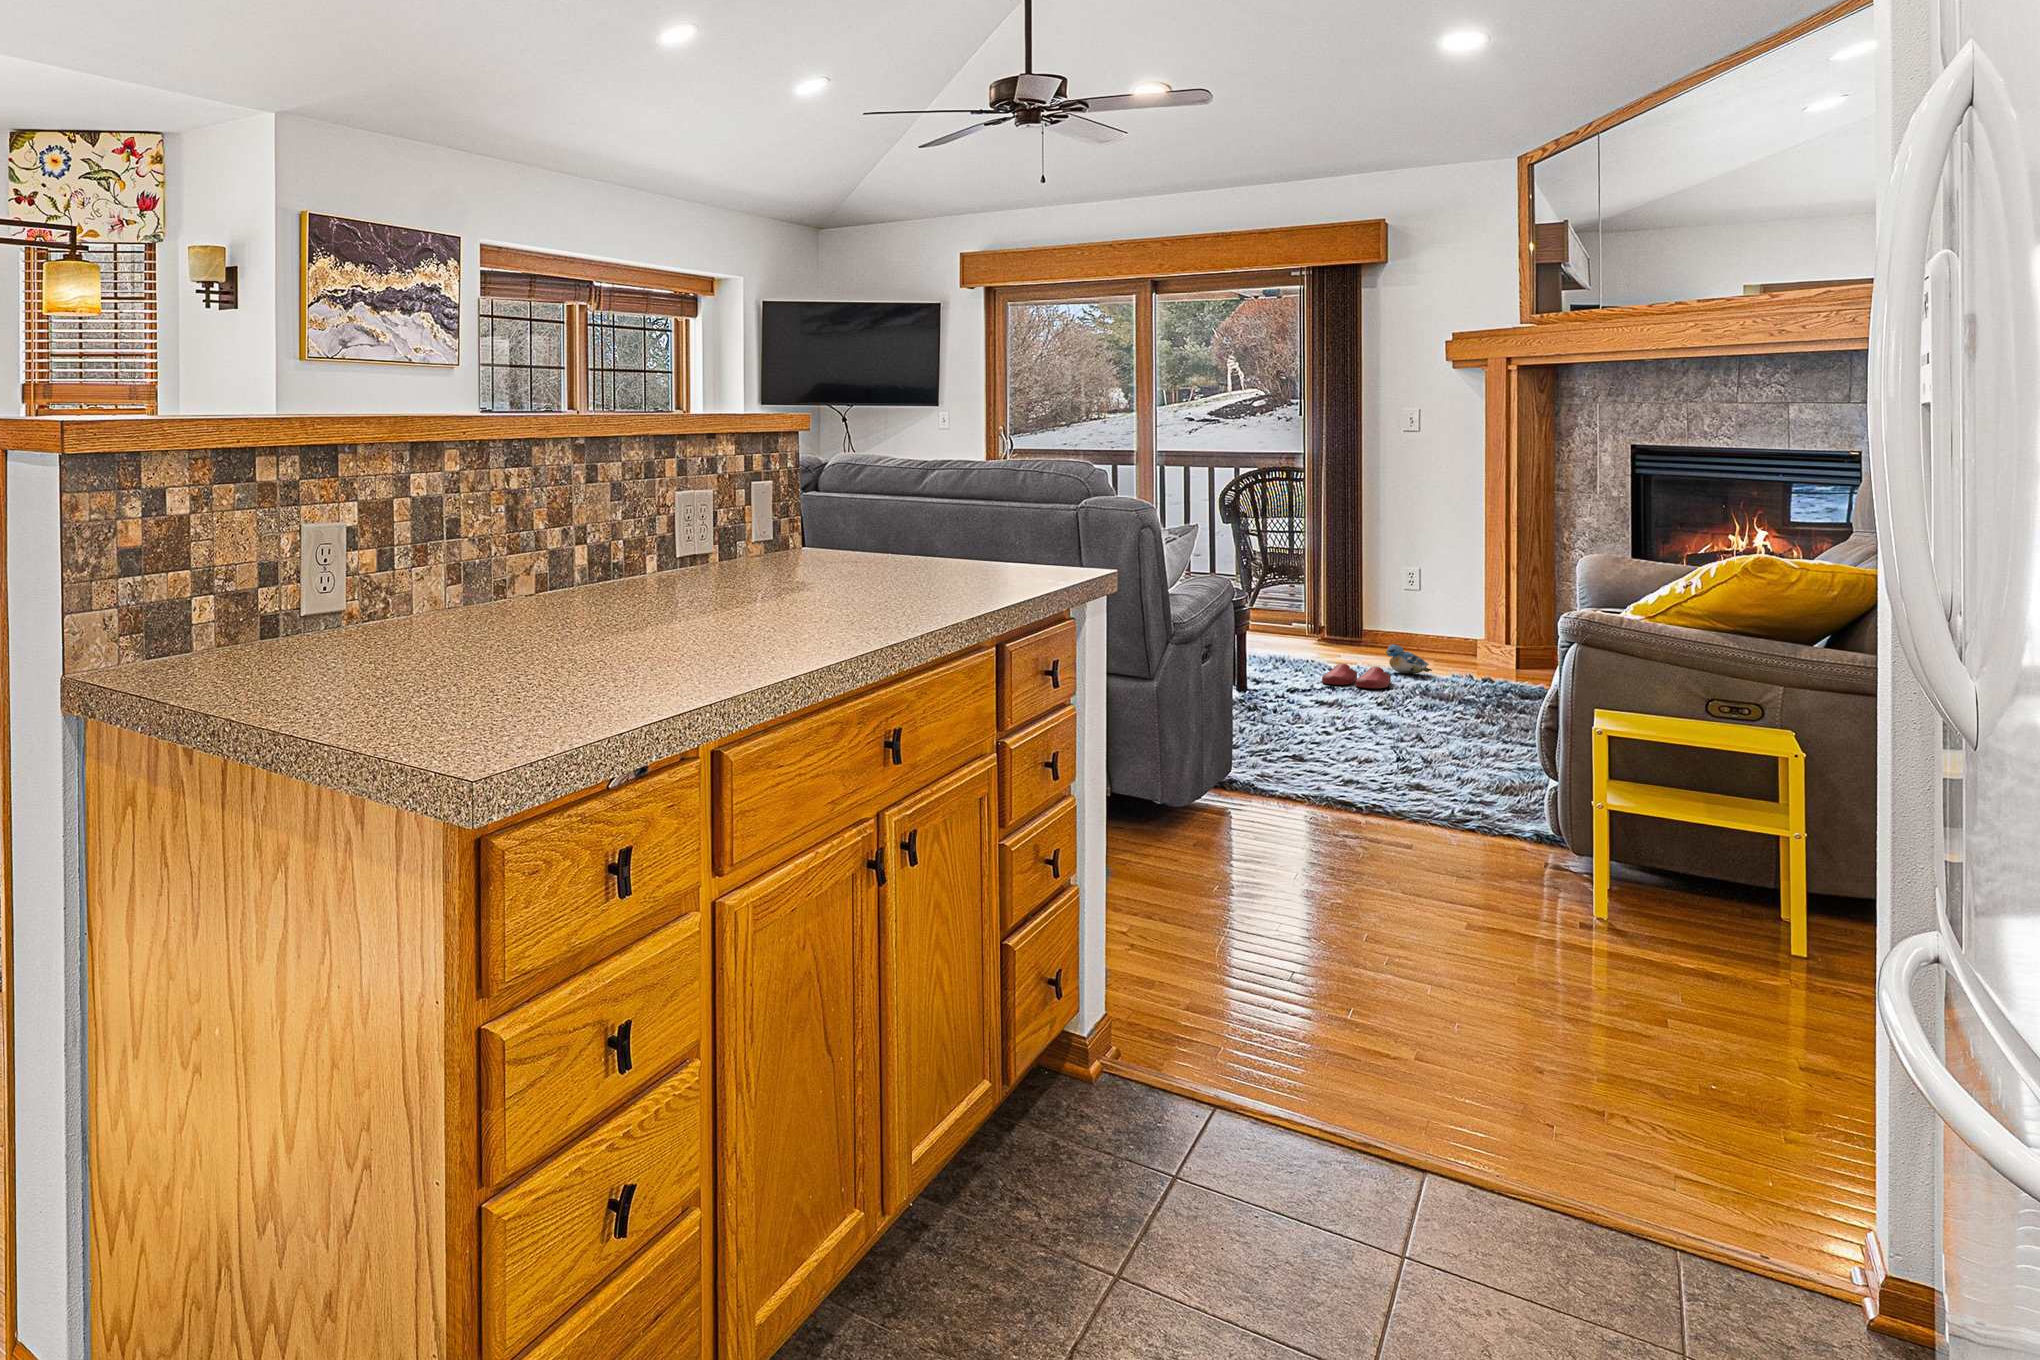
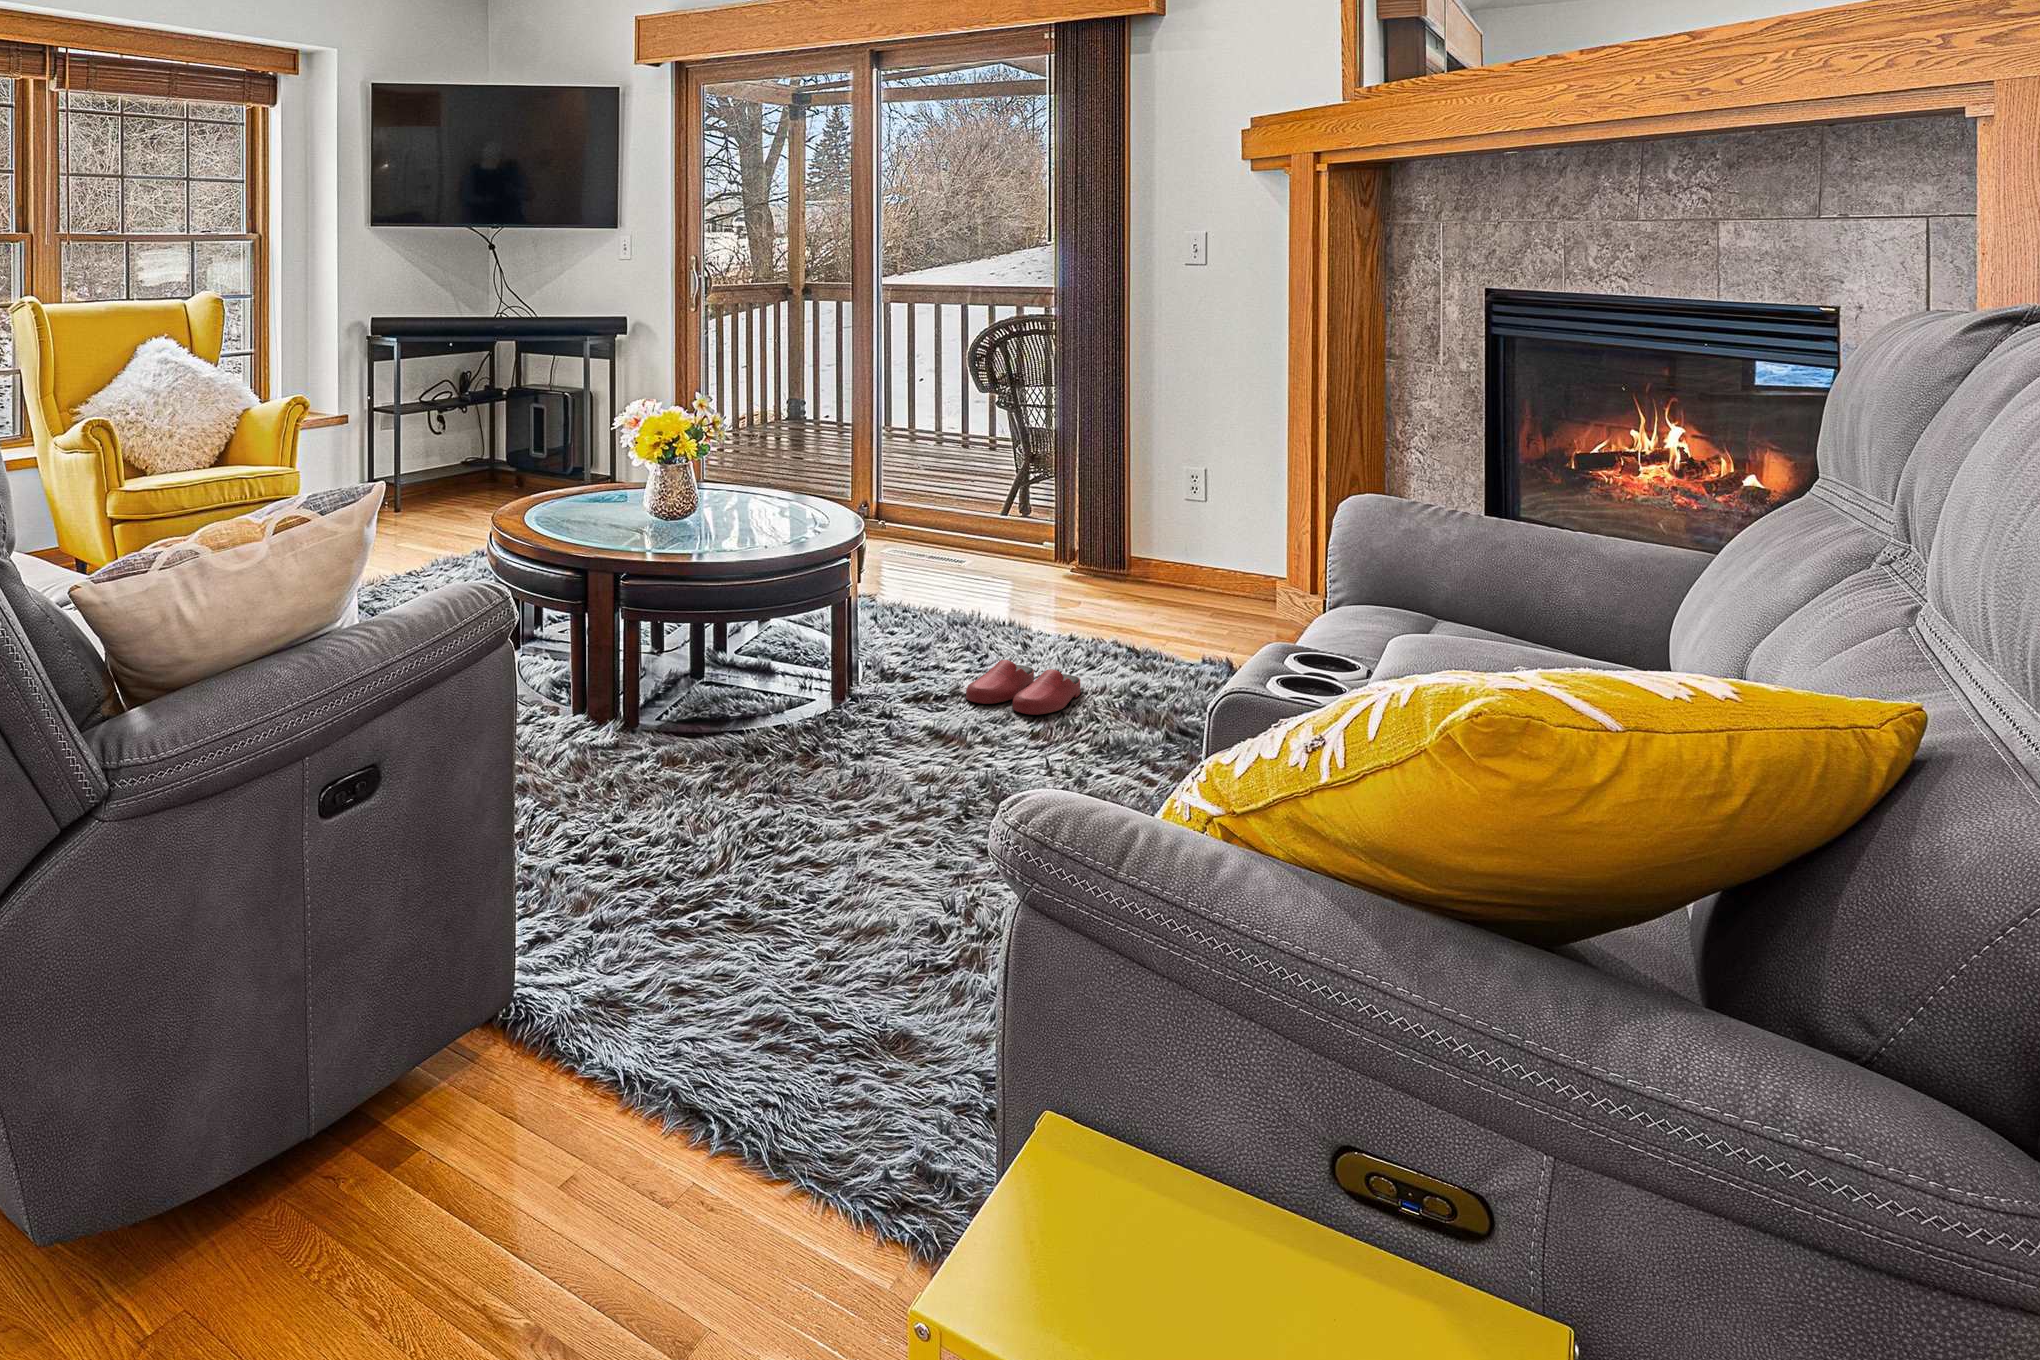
plush toy: present [1386,645,1432,674] -> none [1098,616,1164,664]

